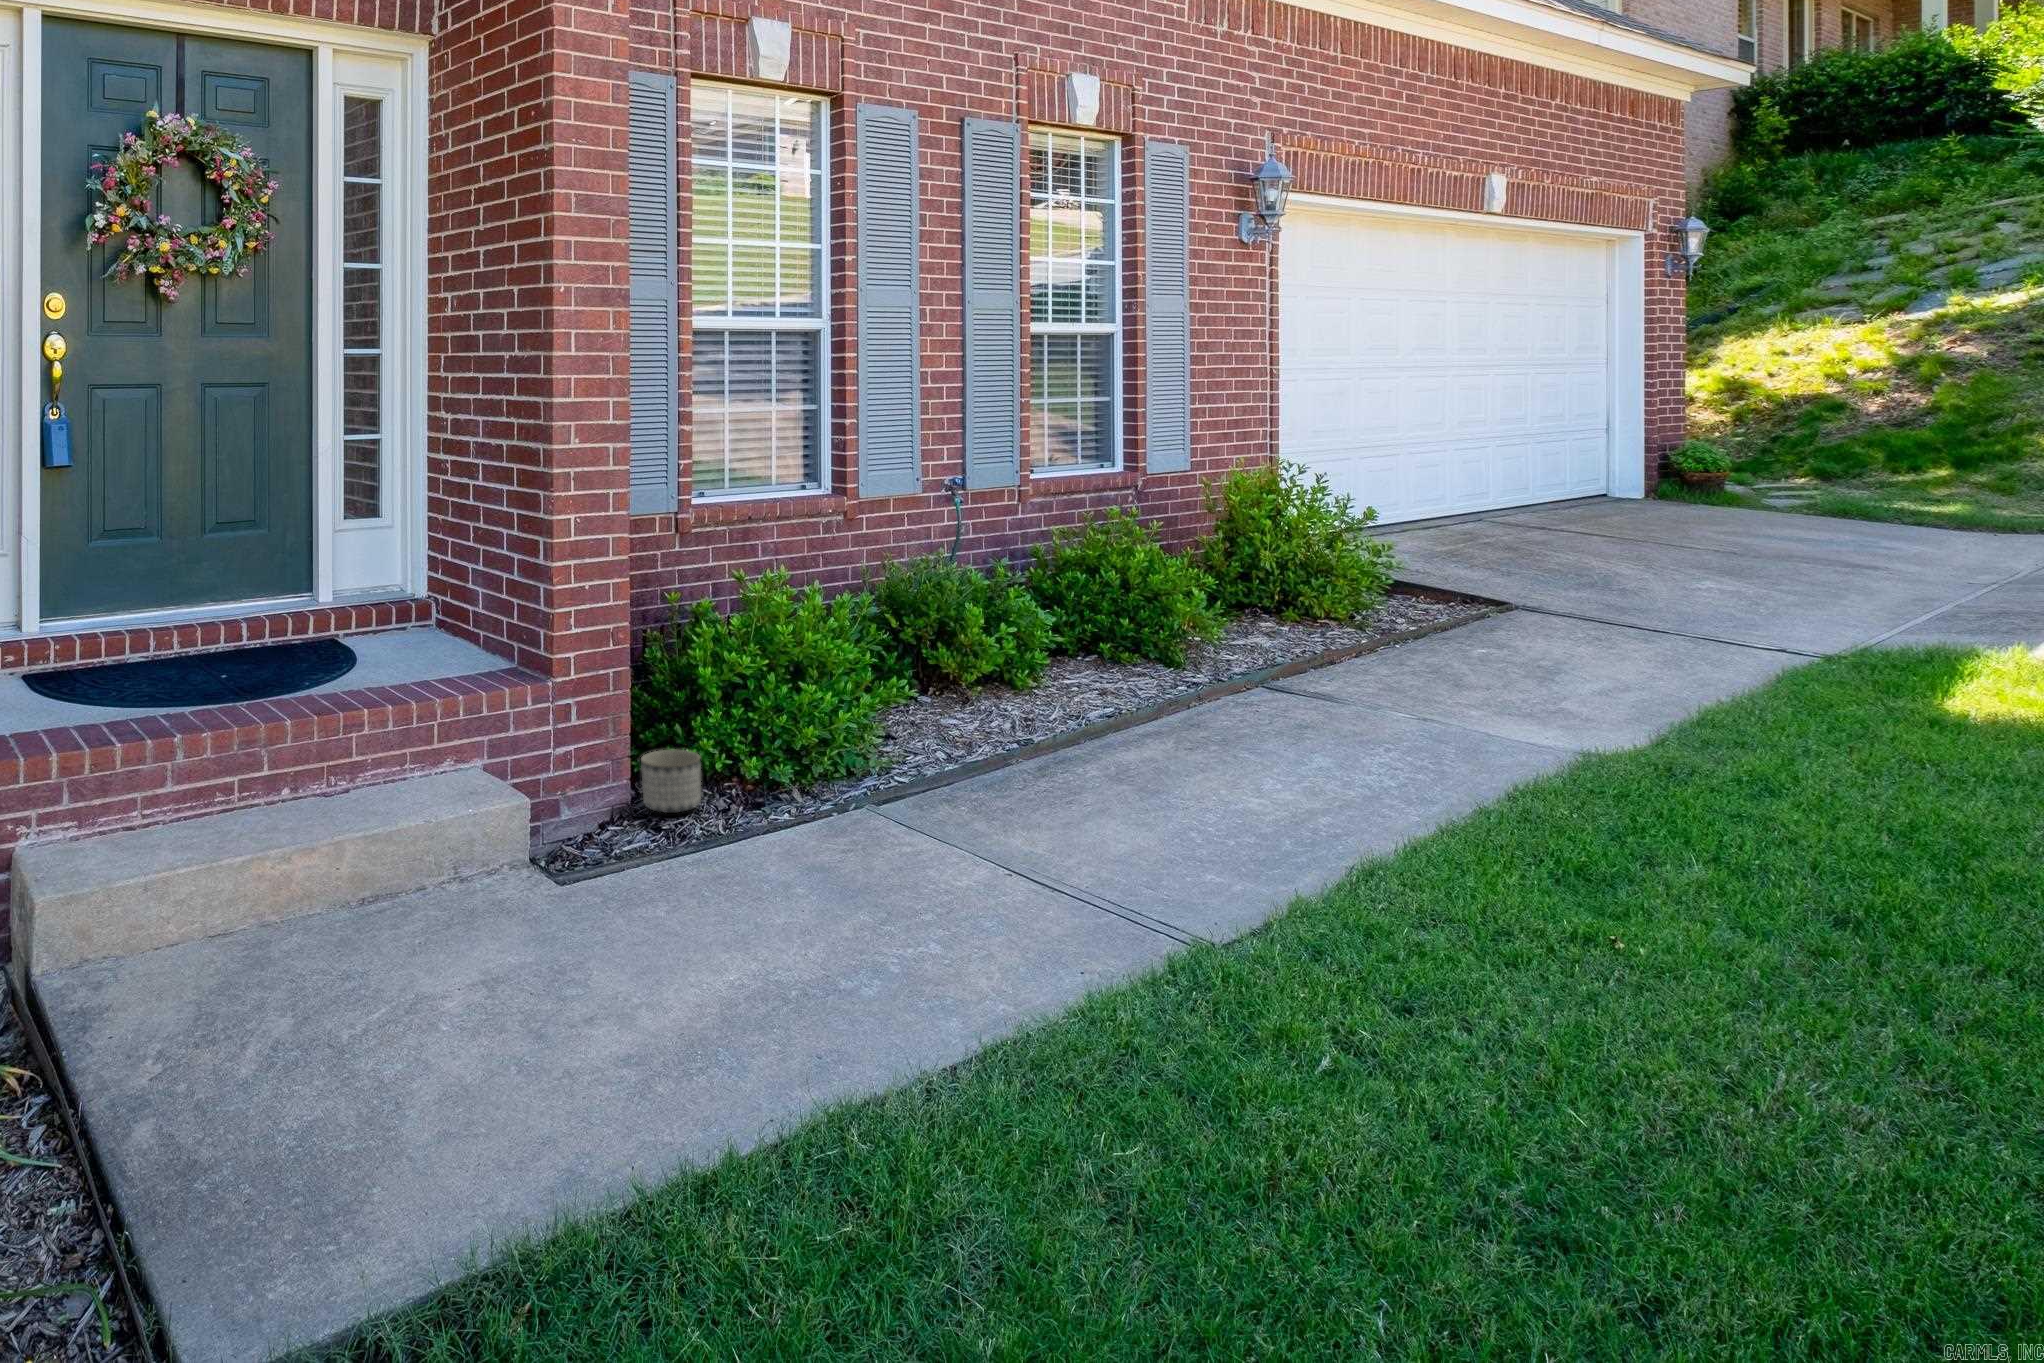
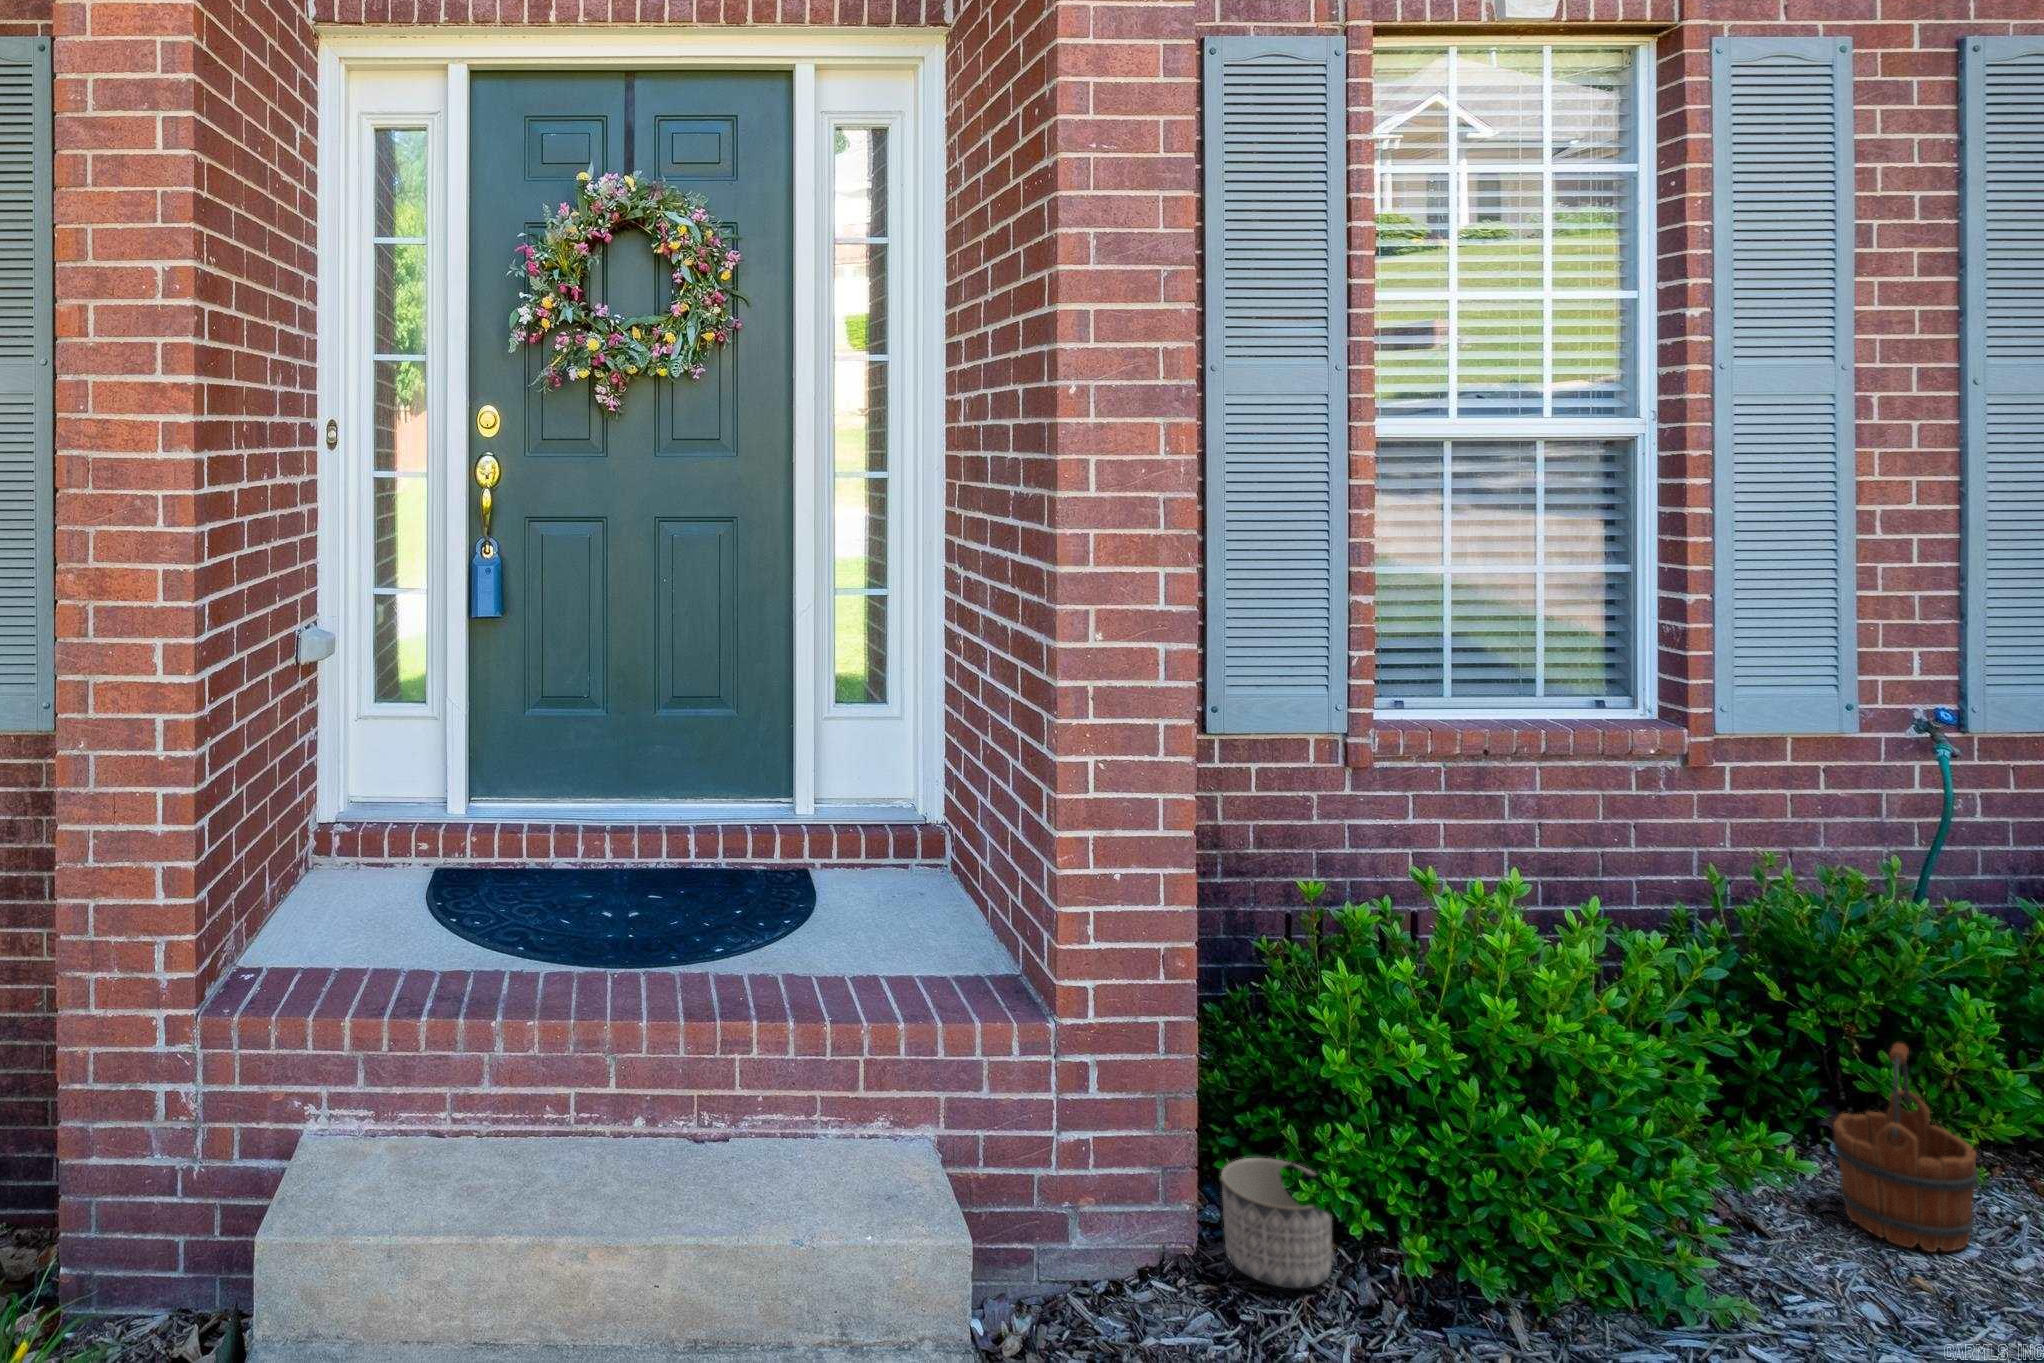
wooden bucket: none [921,642,980,743] -> present [1833,1043,1978,1252]

